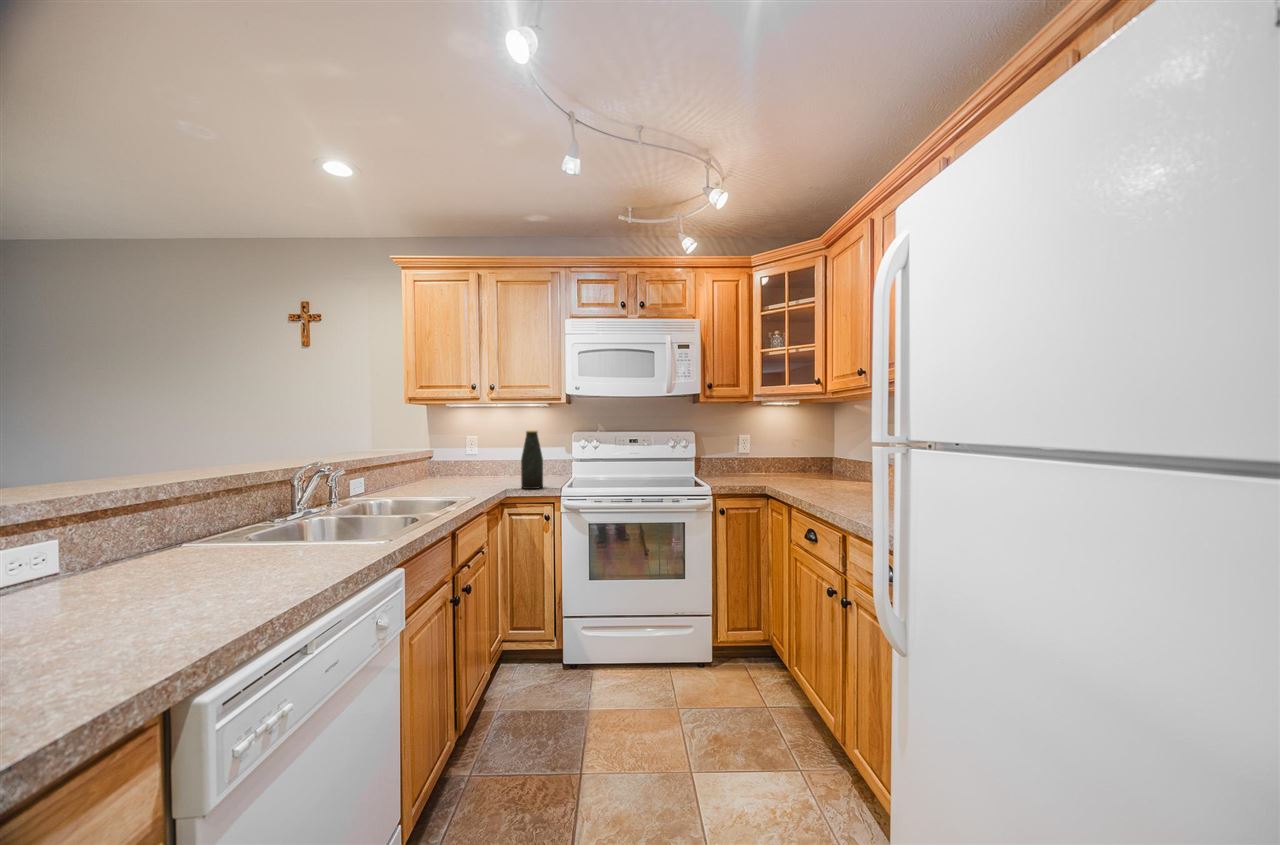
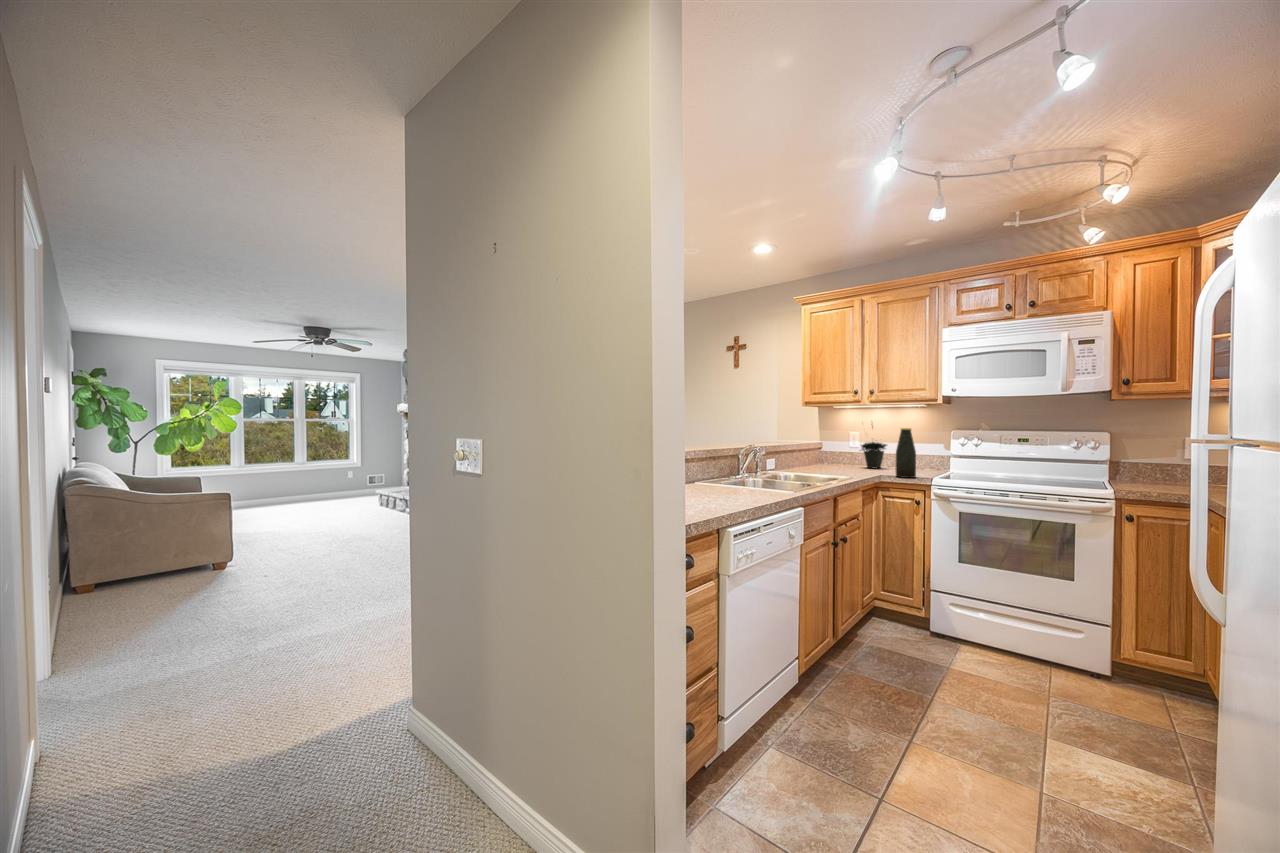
potted plant: none [477,421,509,478] -> present [861,426,887,468]

